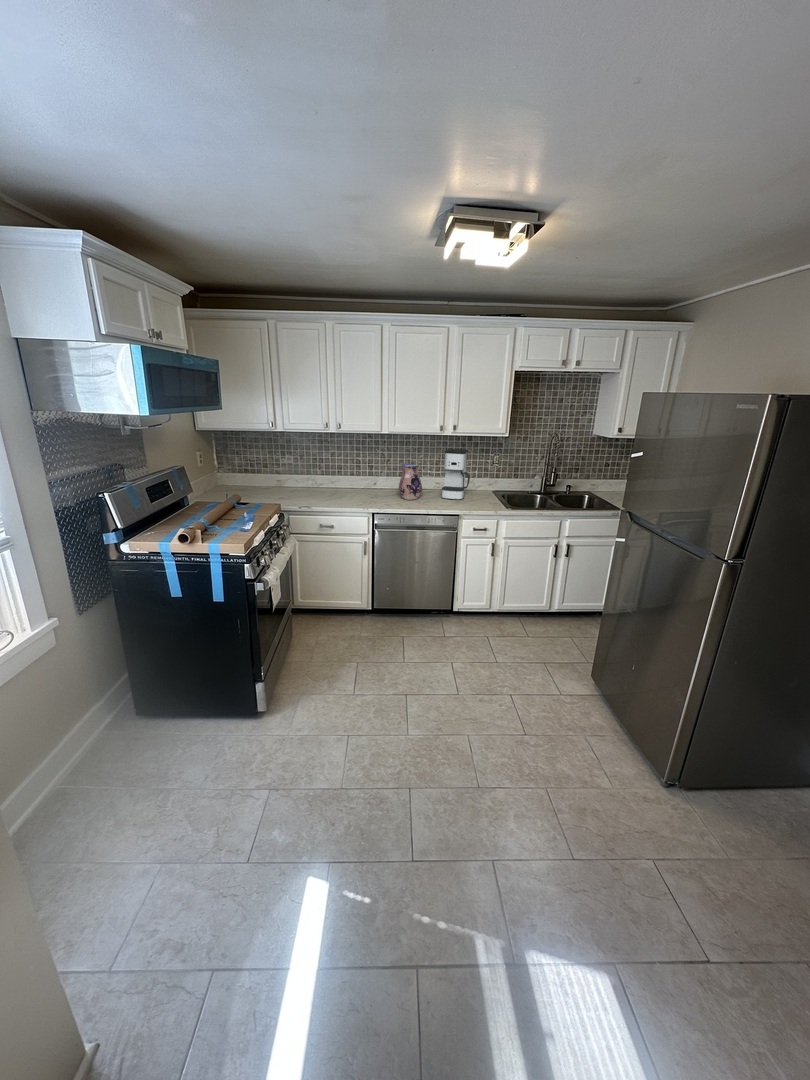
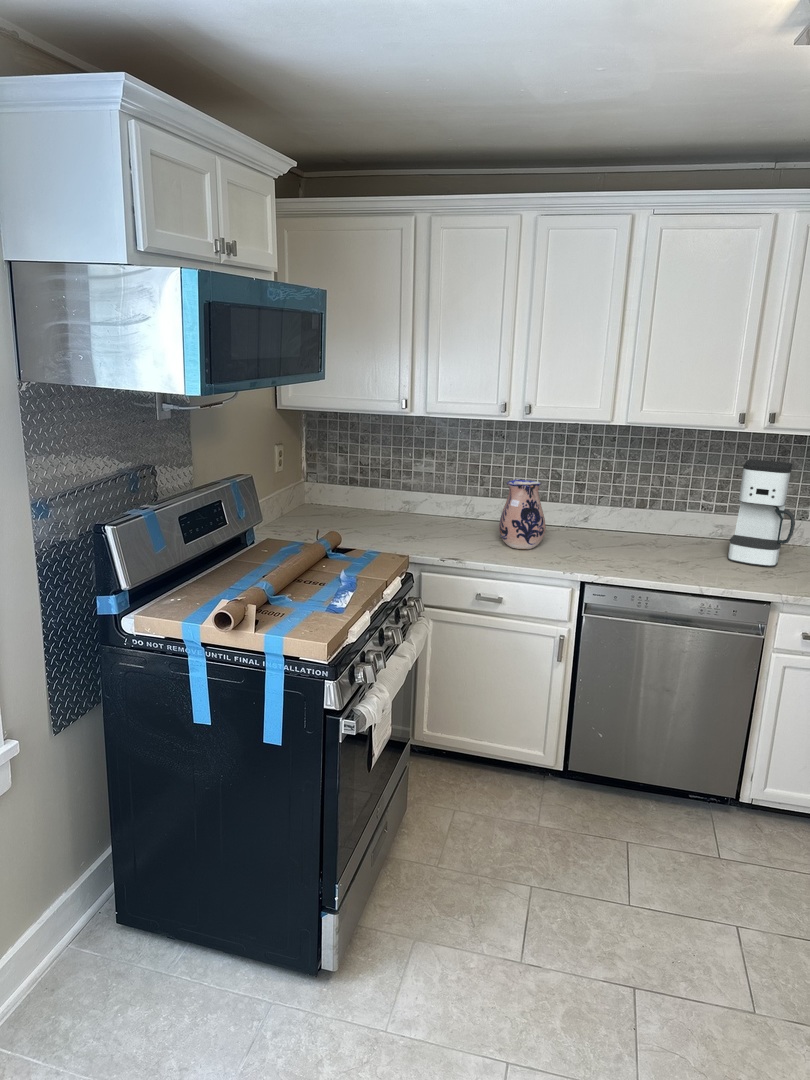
ceramic pitcher: present [399,464,422,500] -> present [499,479,546,549]

